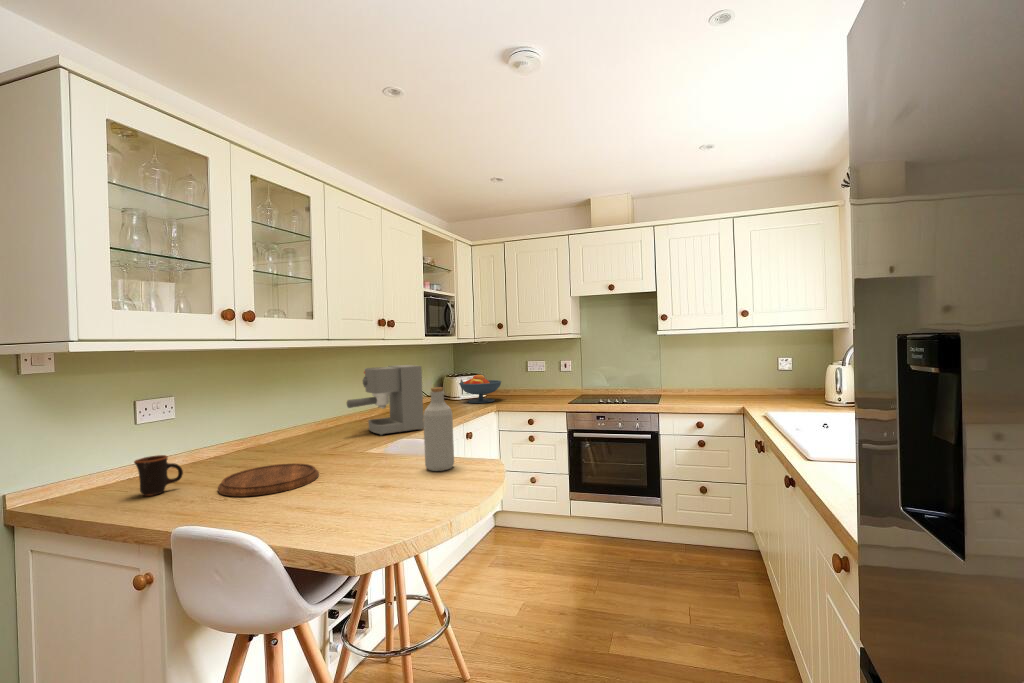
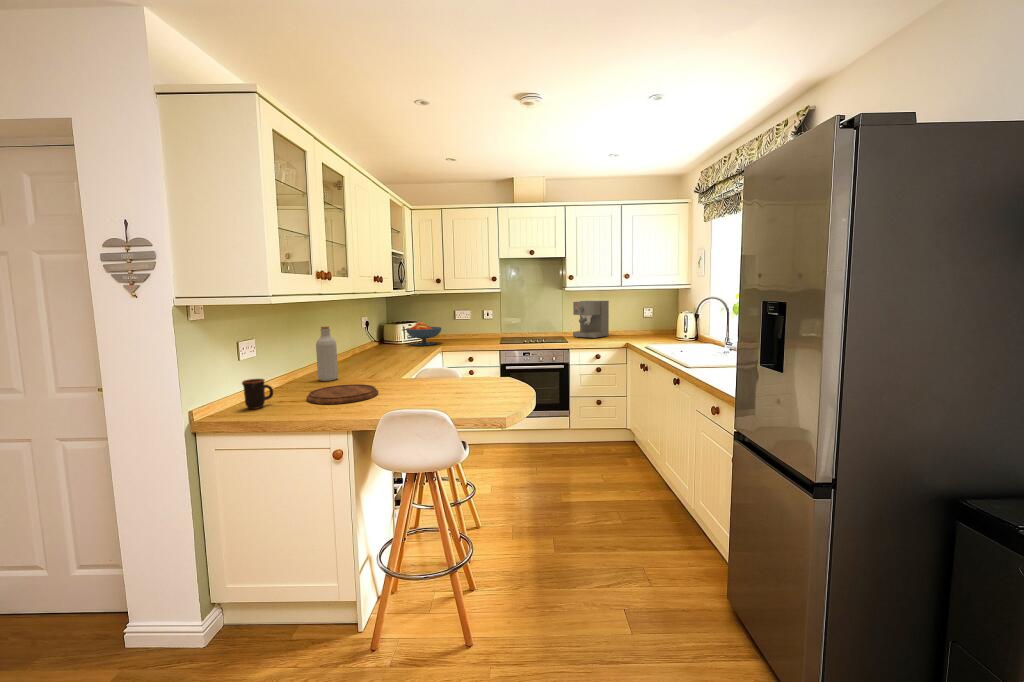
coffee maker: present [347,365,424,435] -> present [573,301,609,338]
bottle: present [423,387,454,471] -> present [316,326,338,381]

